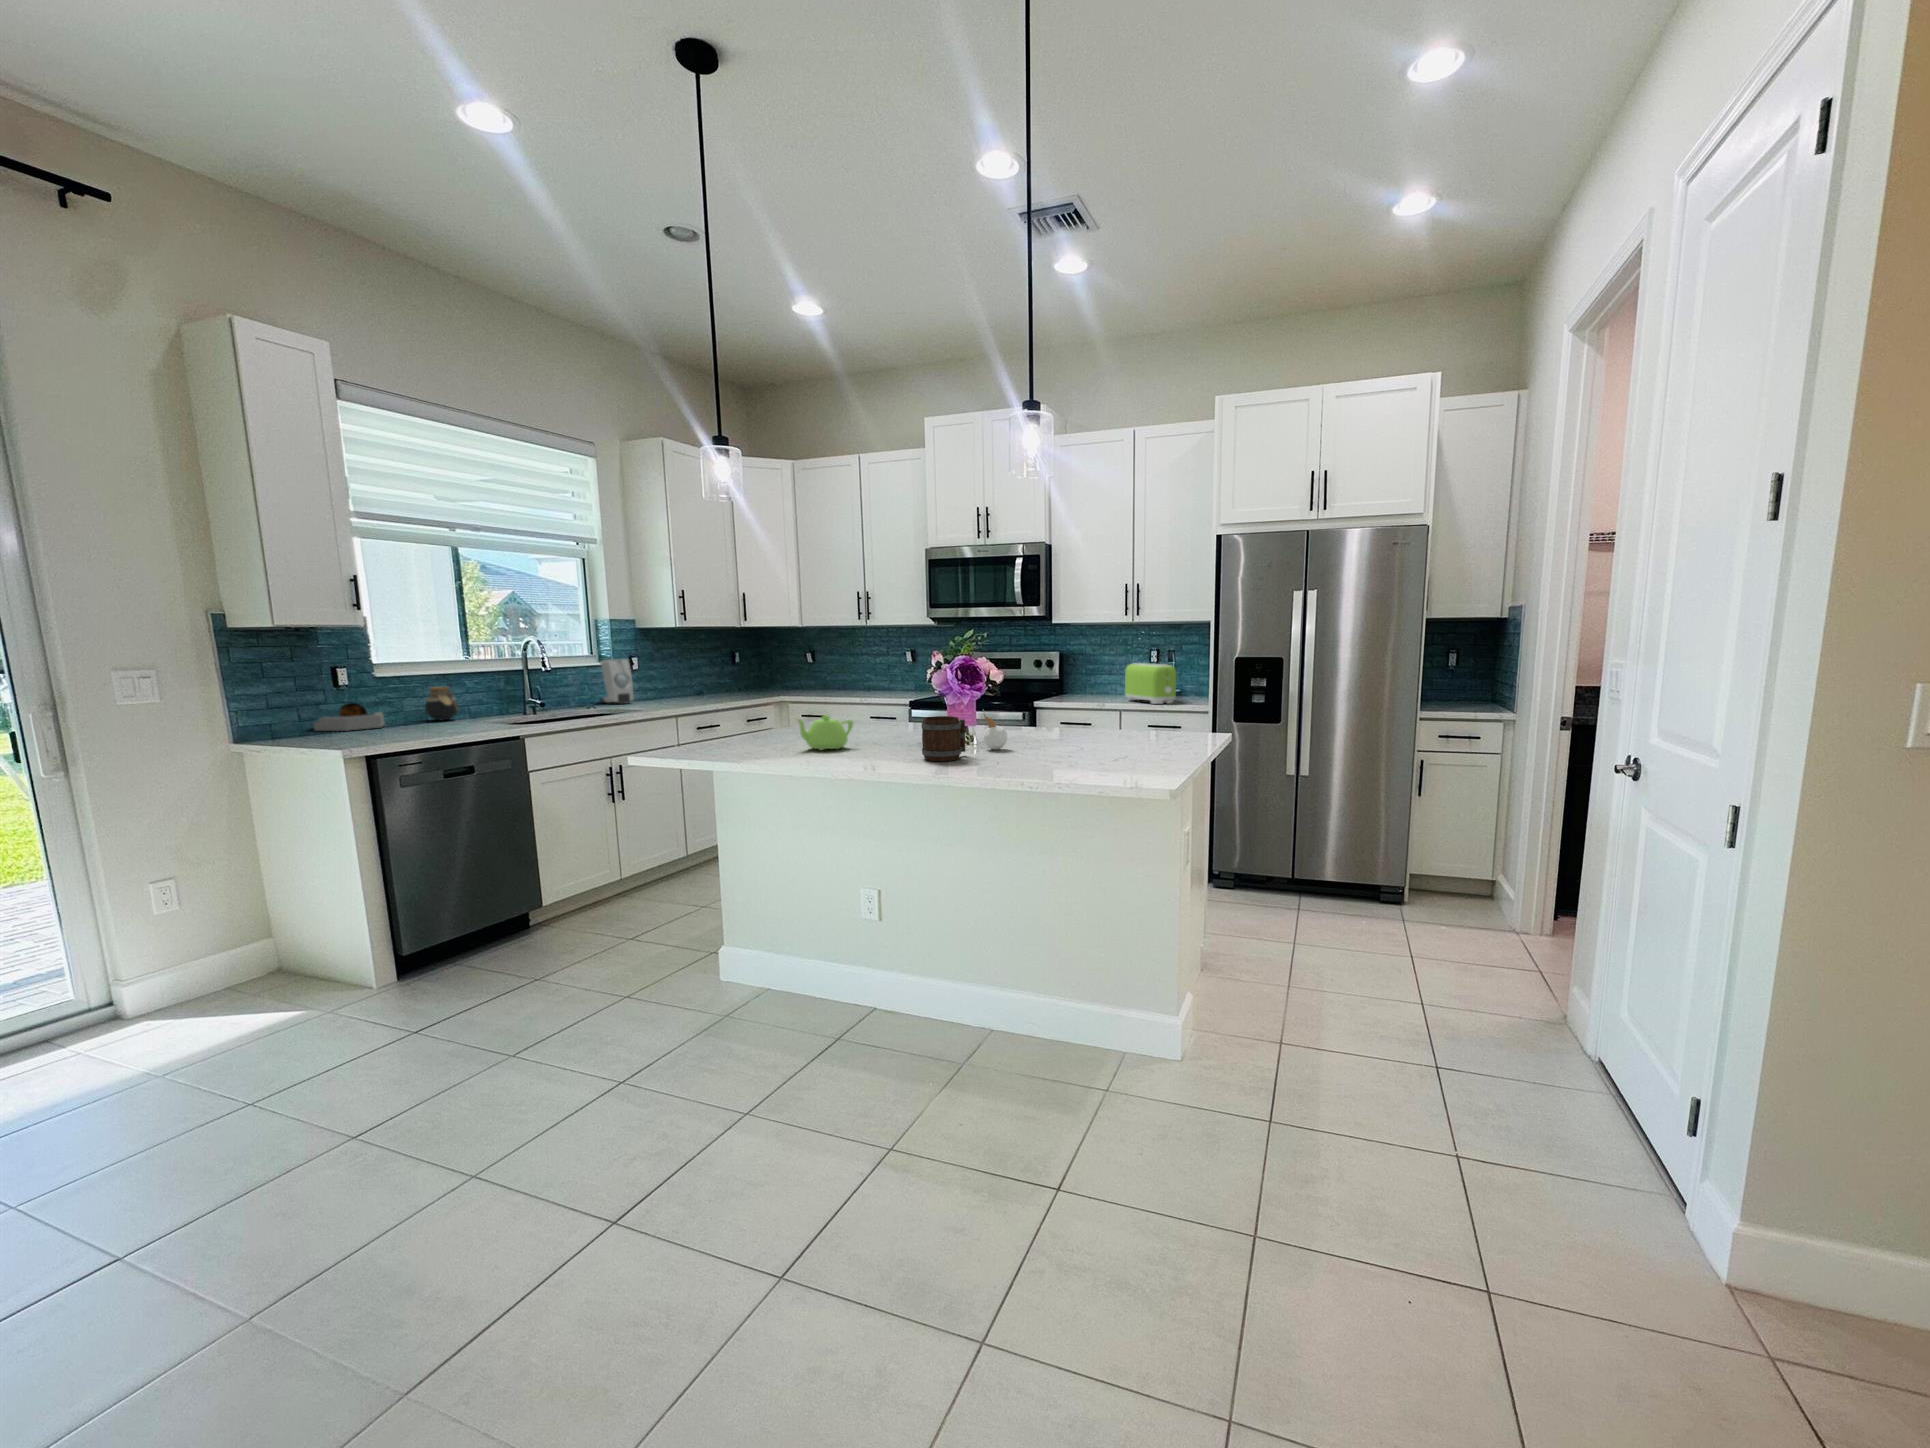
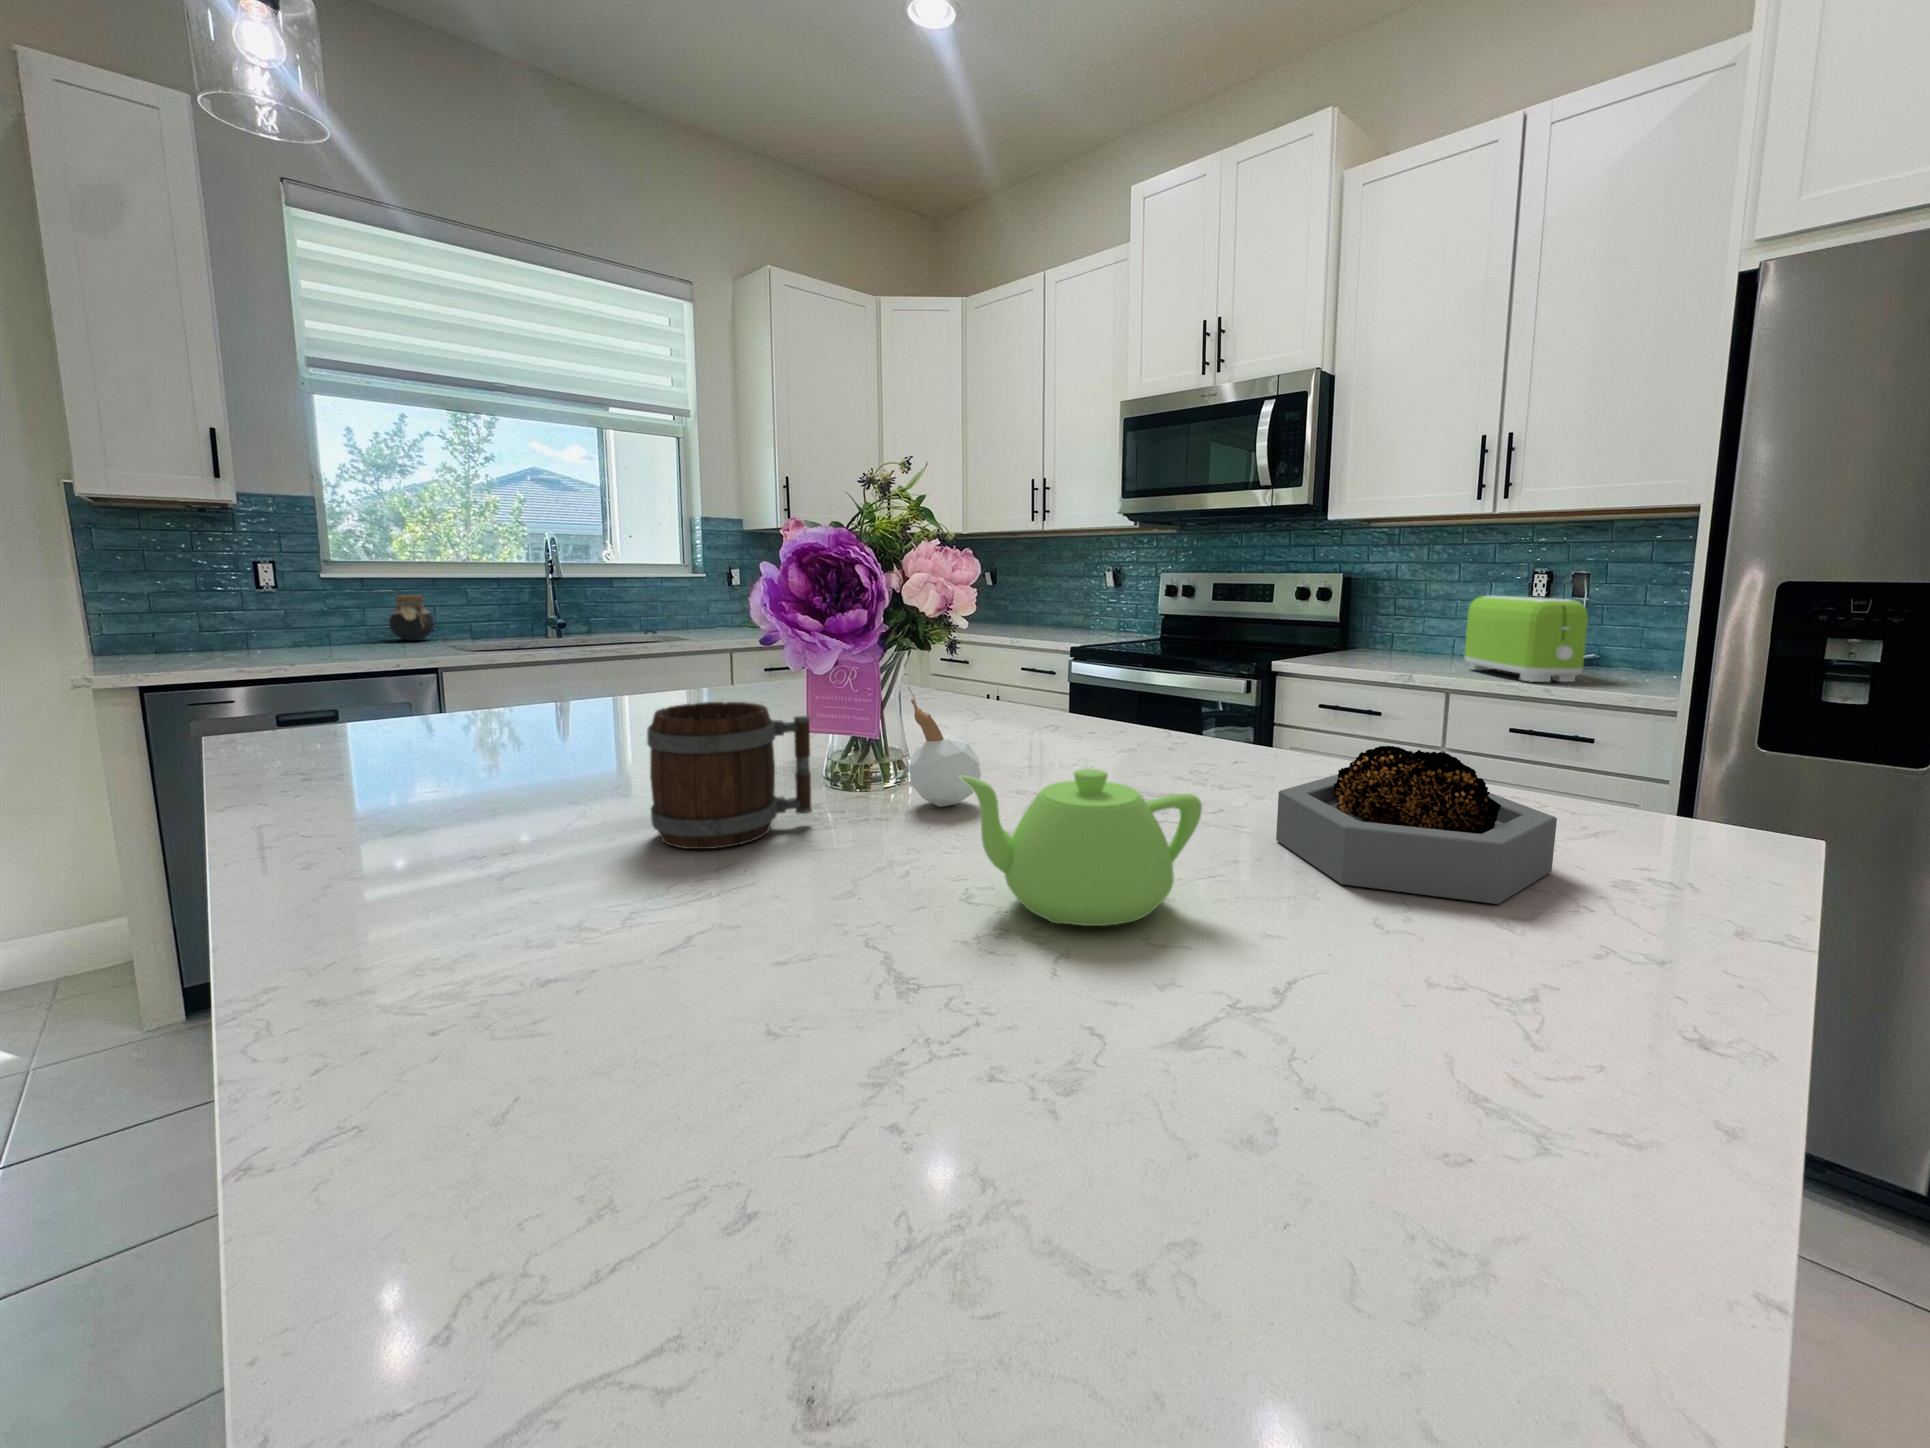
soap dispenser: present [600,659,634,704] -> none [675,570,713,630]
decorative bowl: present [313,703,384,731] -> present [1276,746,1557,904]
teapot: present [797,715,853,750] -> present [961,769,1202,926]

